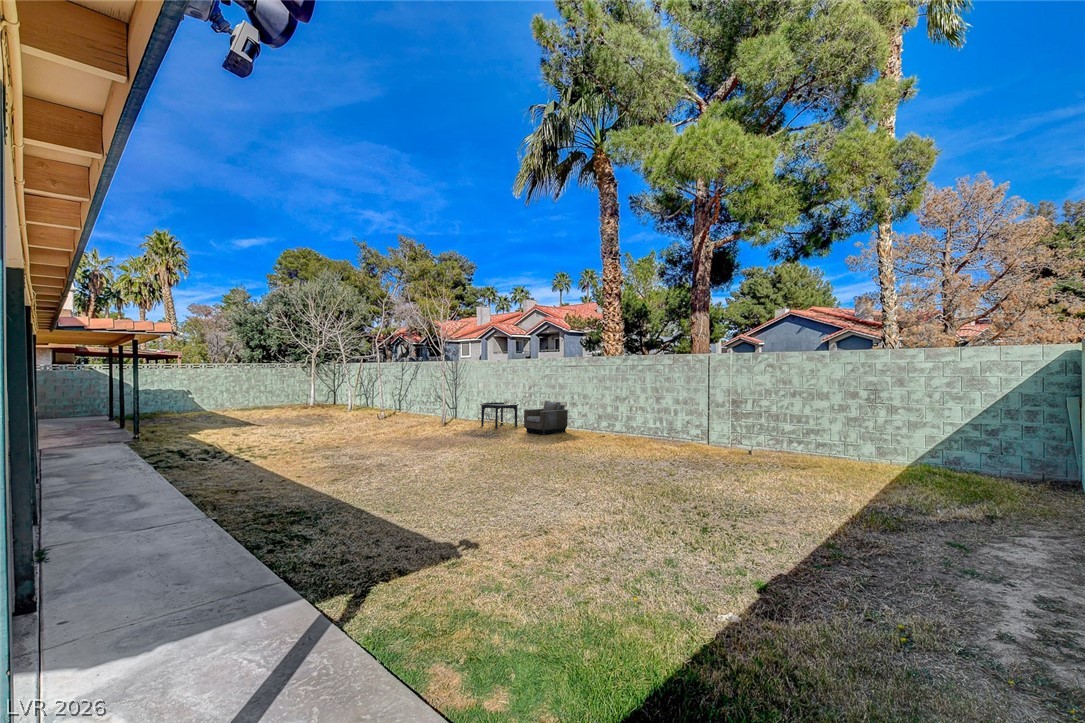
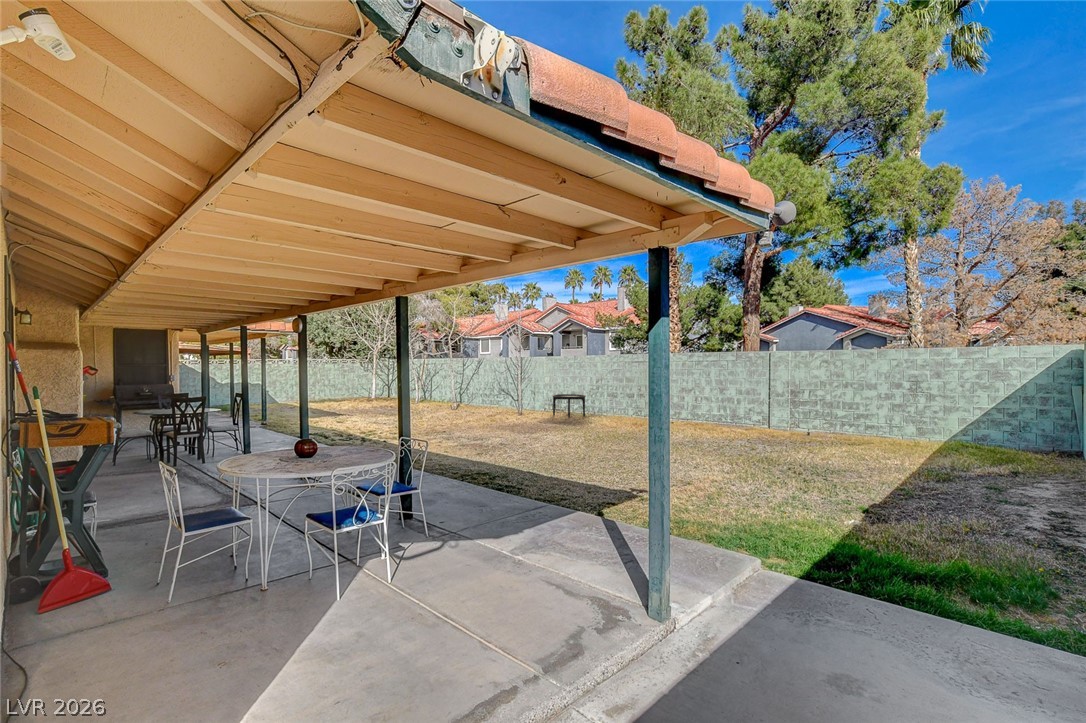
armchair: present [524,401,568,434] -> none [598,392,636,422]

